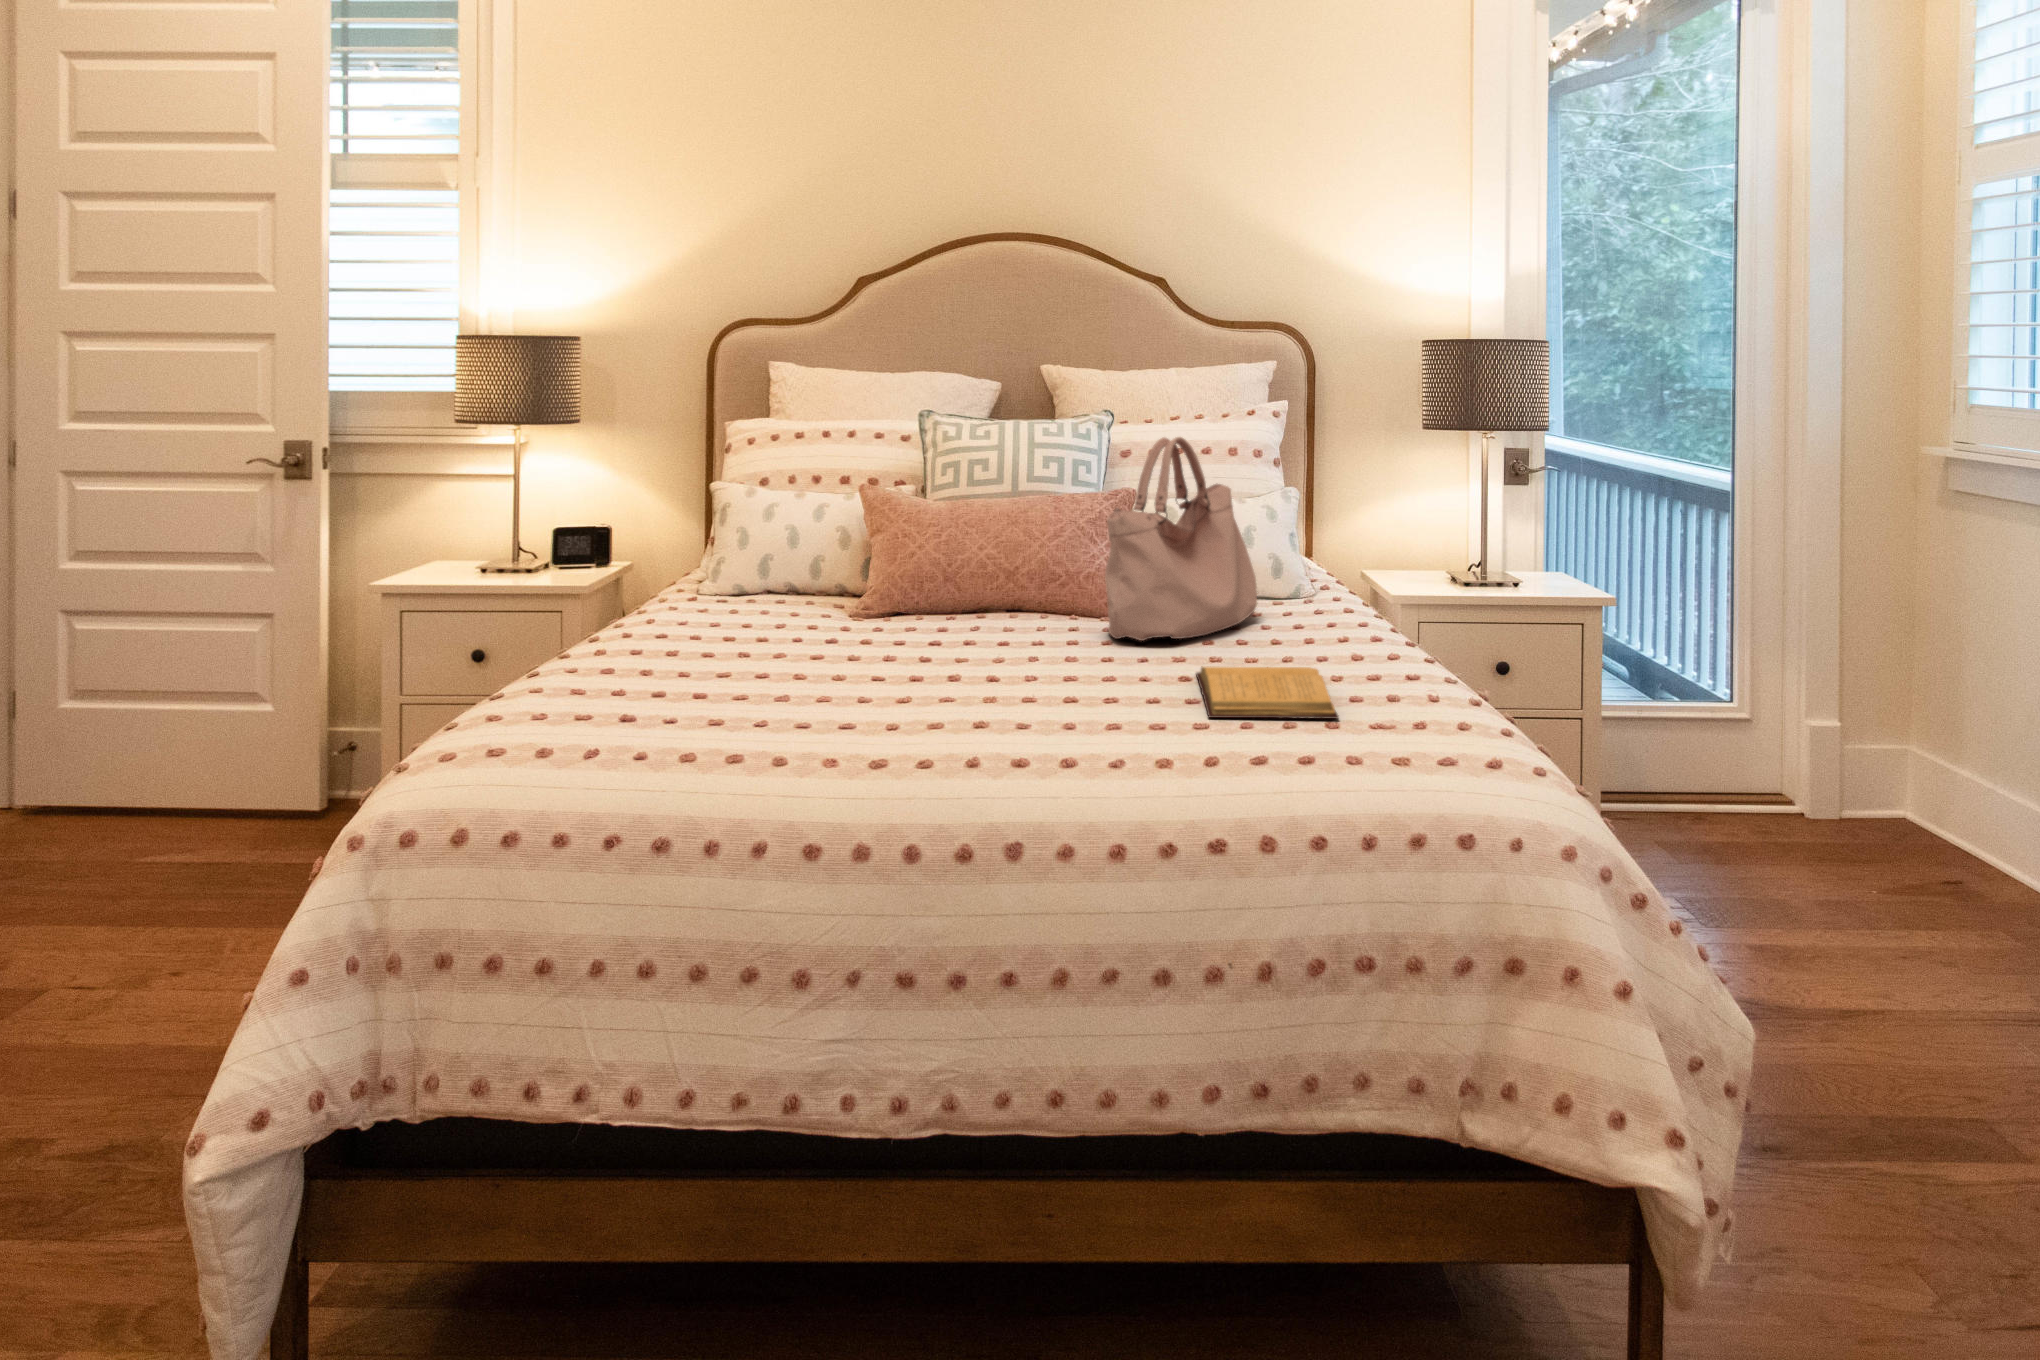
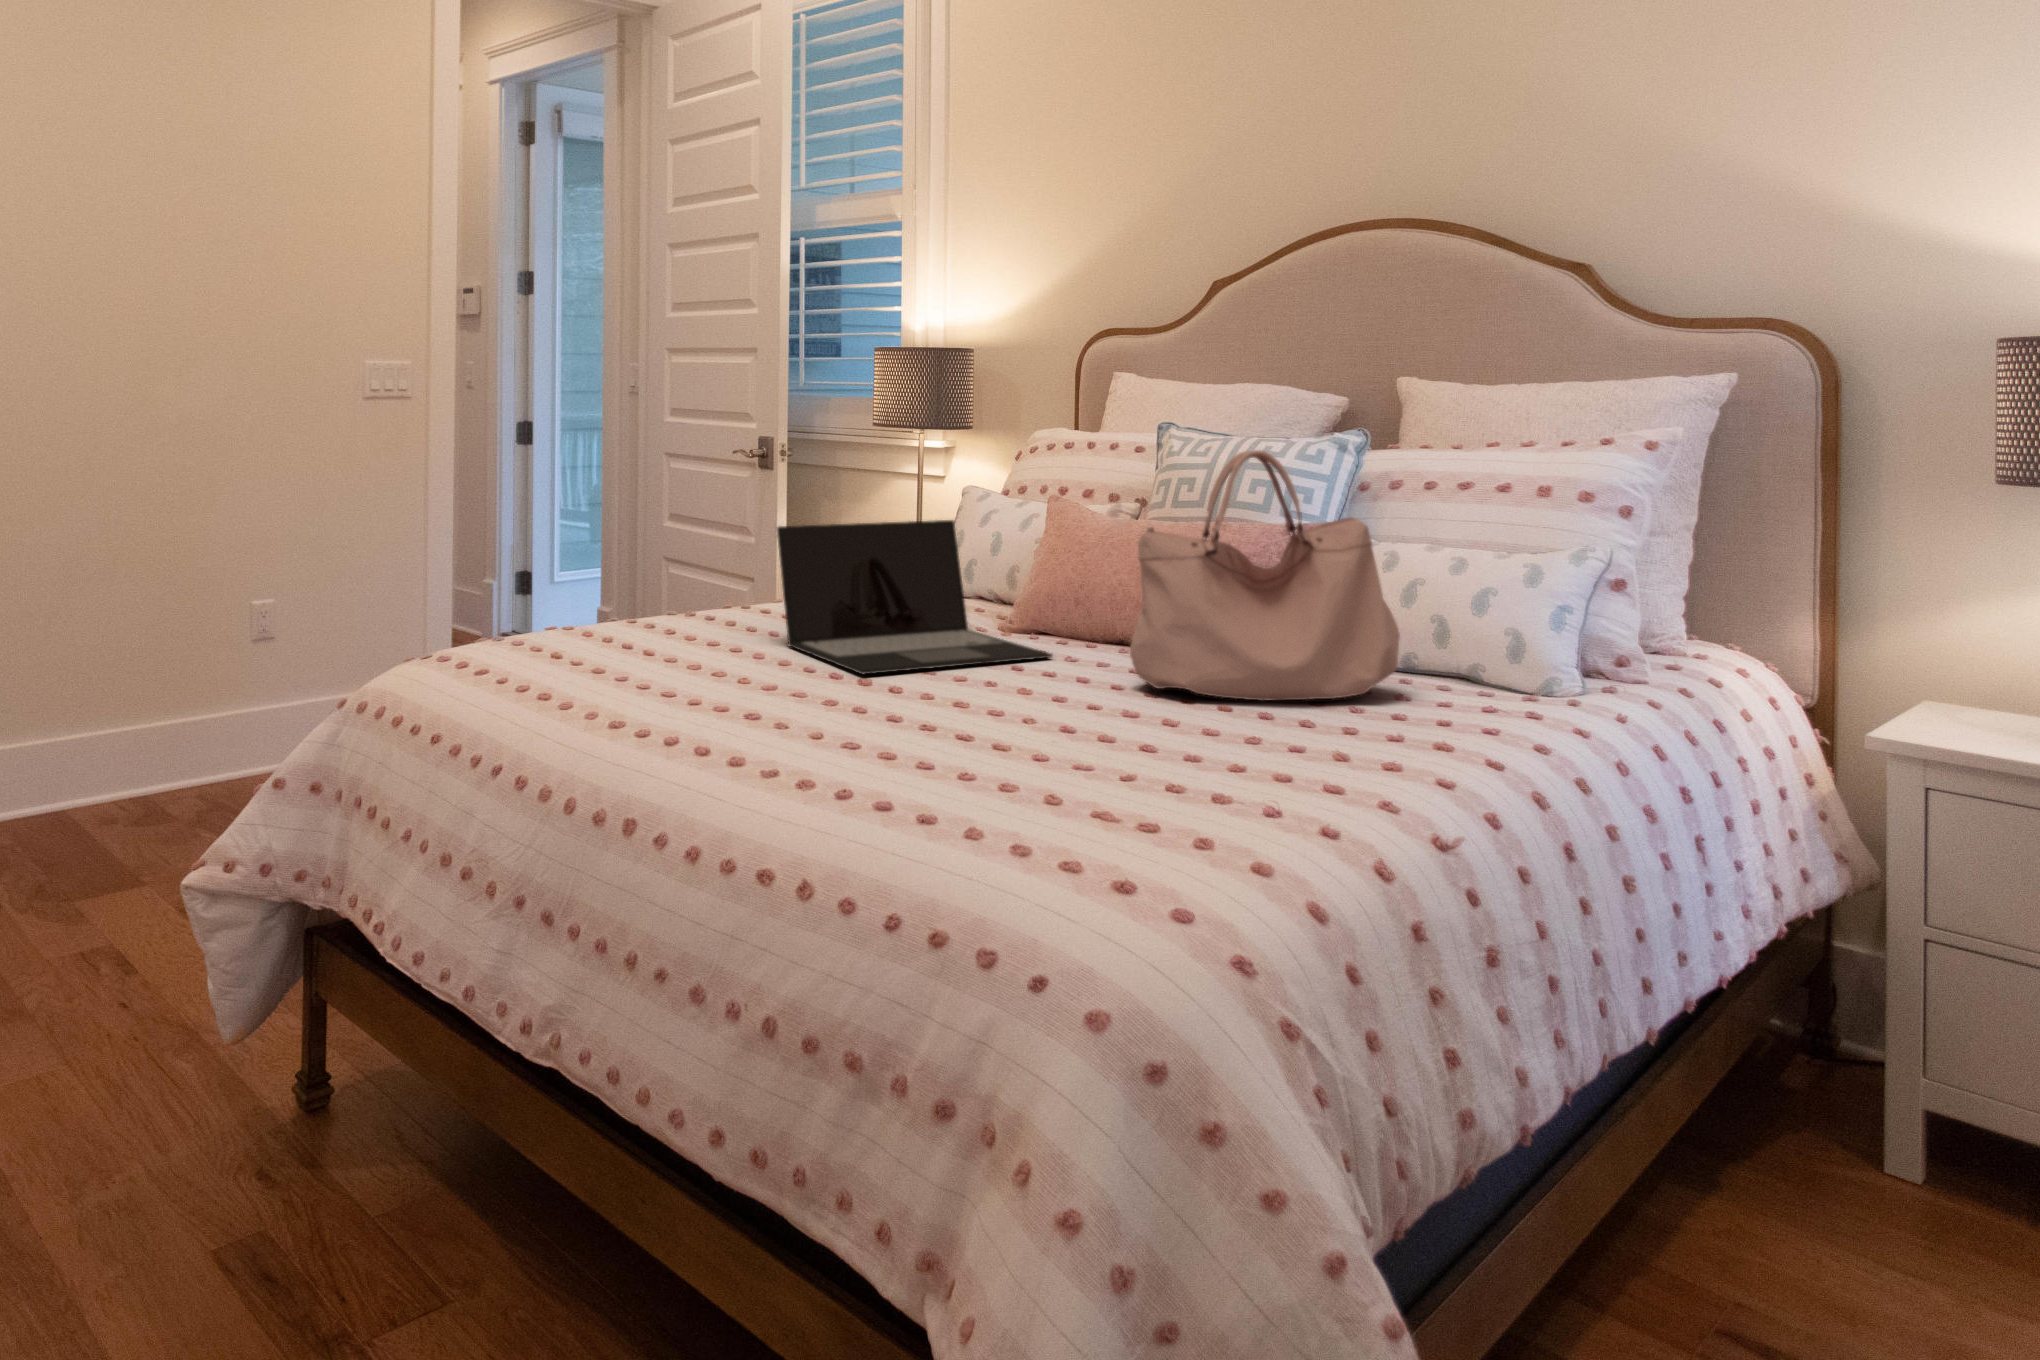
laptop: none [757,519,1001,680] -> present [777,520,1052,674]
book: present [1196,666,1339,719] -> none [991,711,1245,791]

